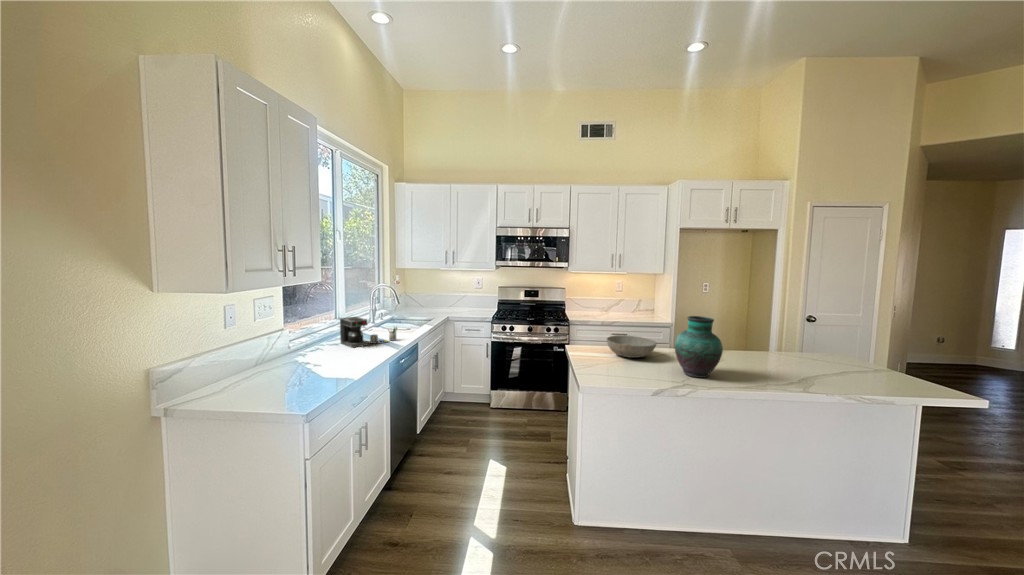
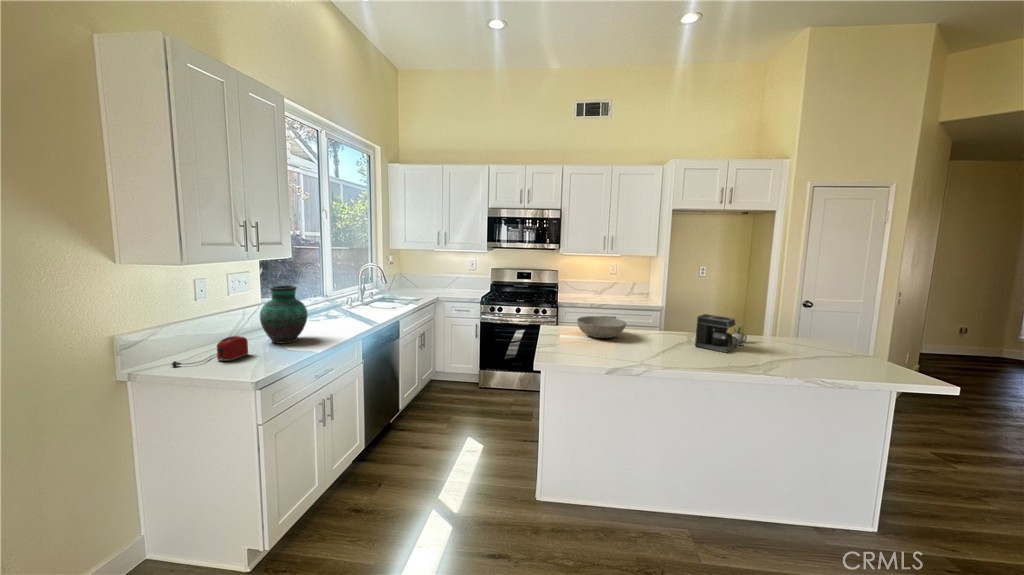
vase: present [675,316,723,378] -> present [260,285,307,344]
coffee maker: present [340,317,397,348] -> present [695,314,747,353]
toaster: none [205,365,284,401] -> present [171,336,248,367]

